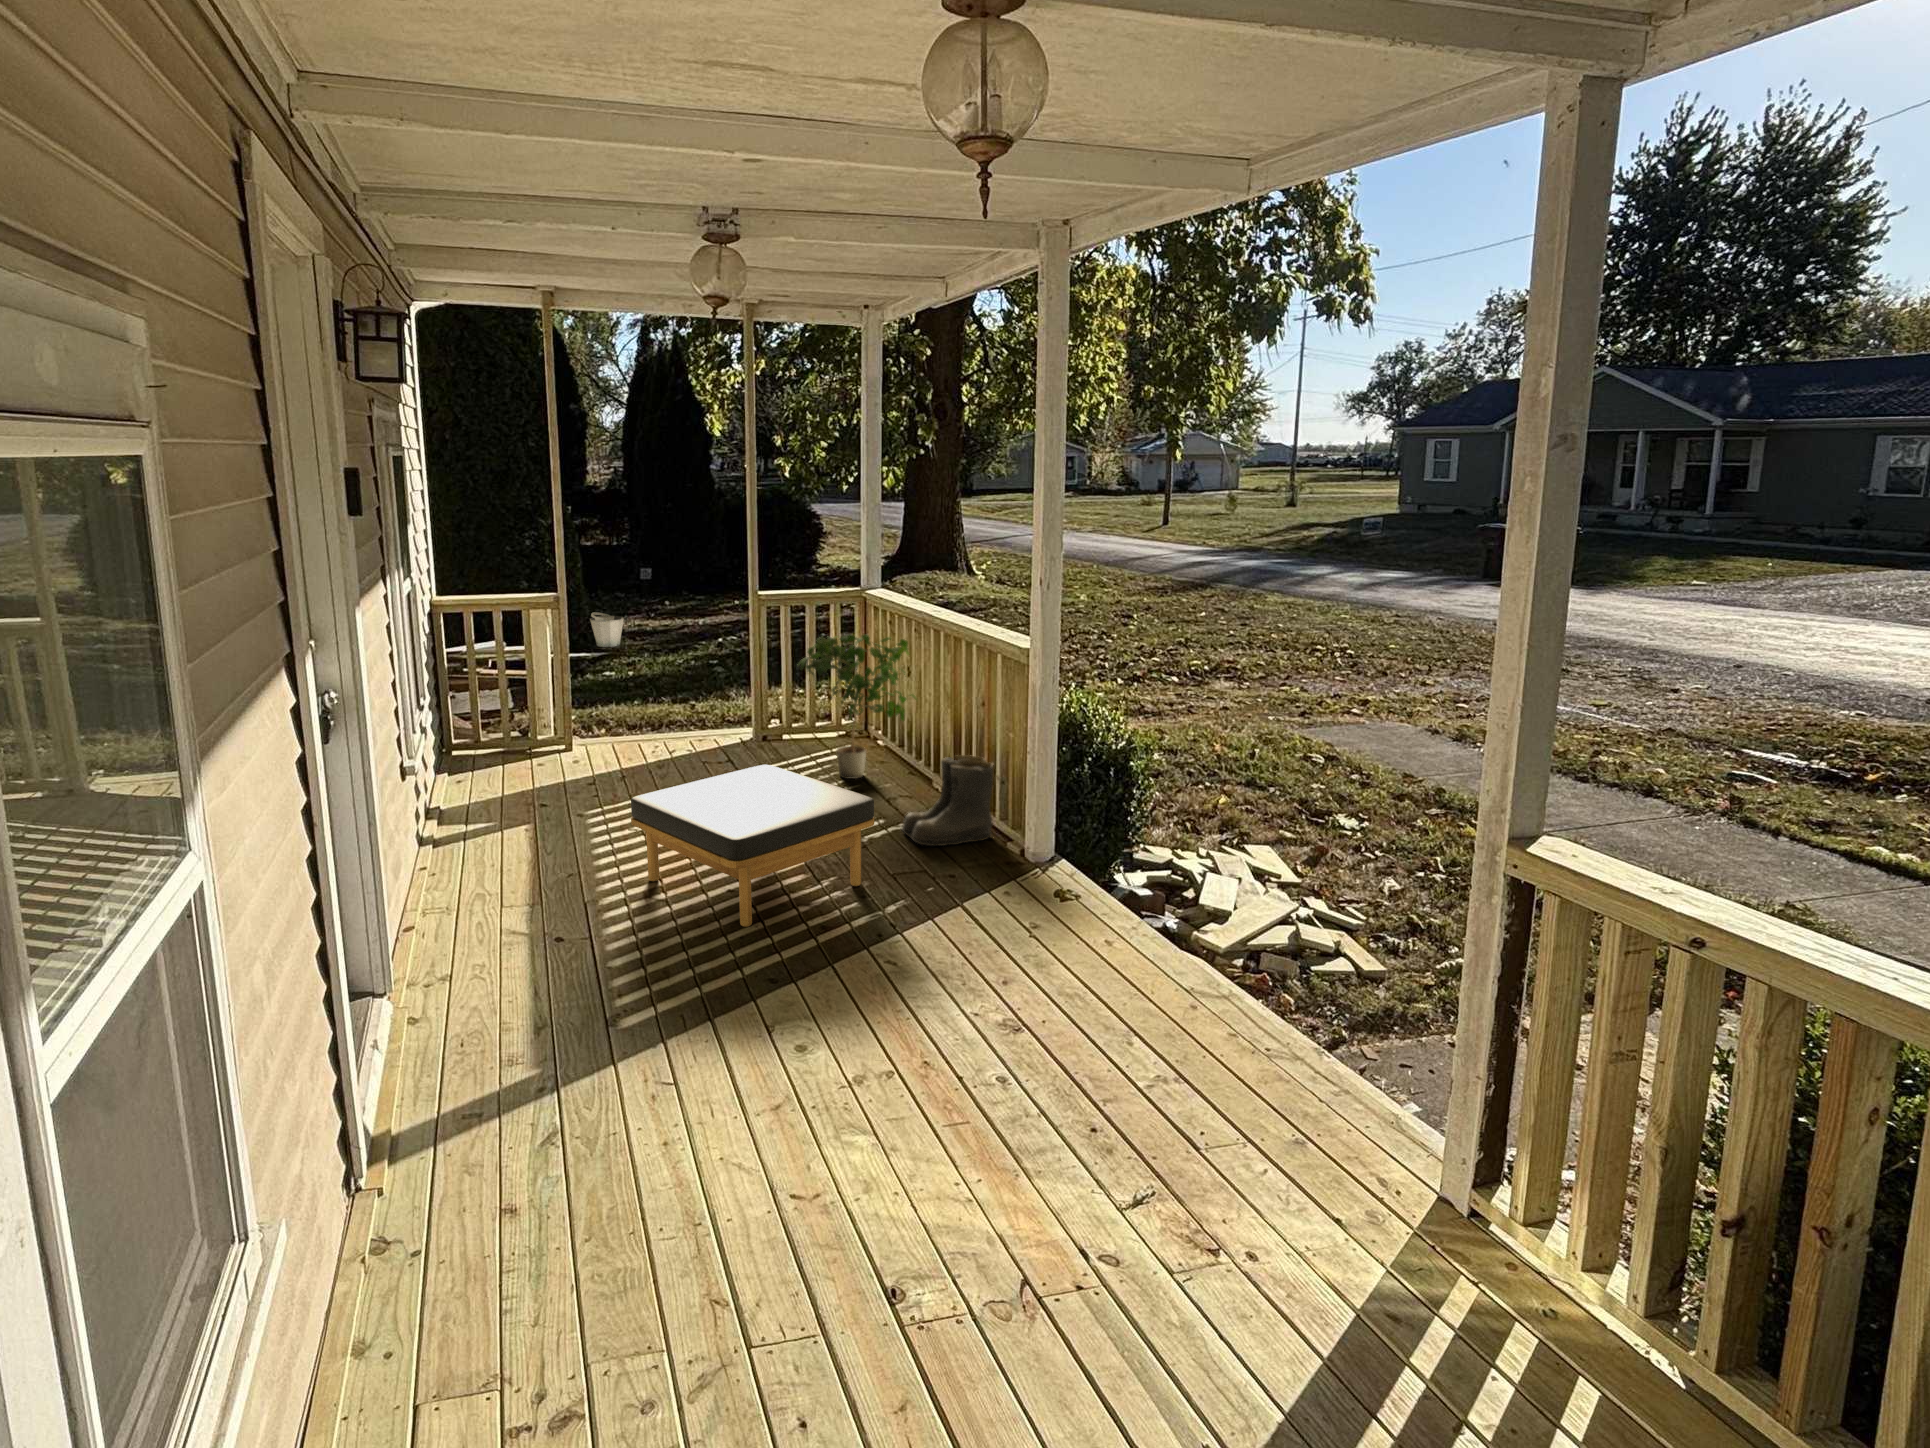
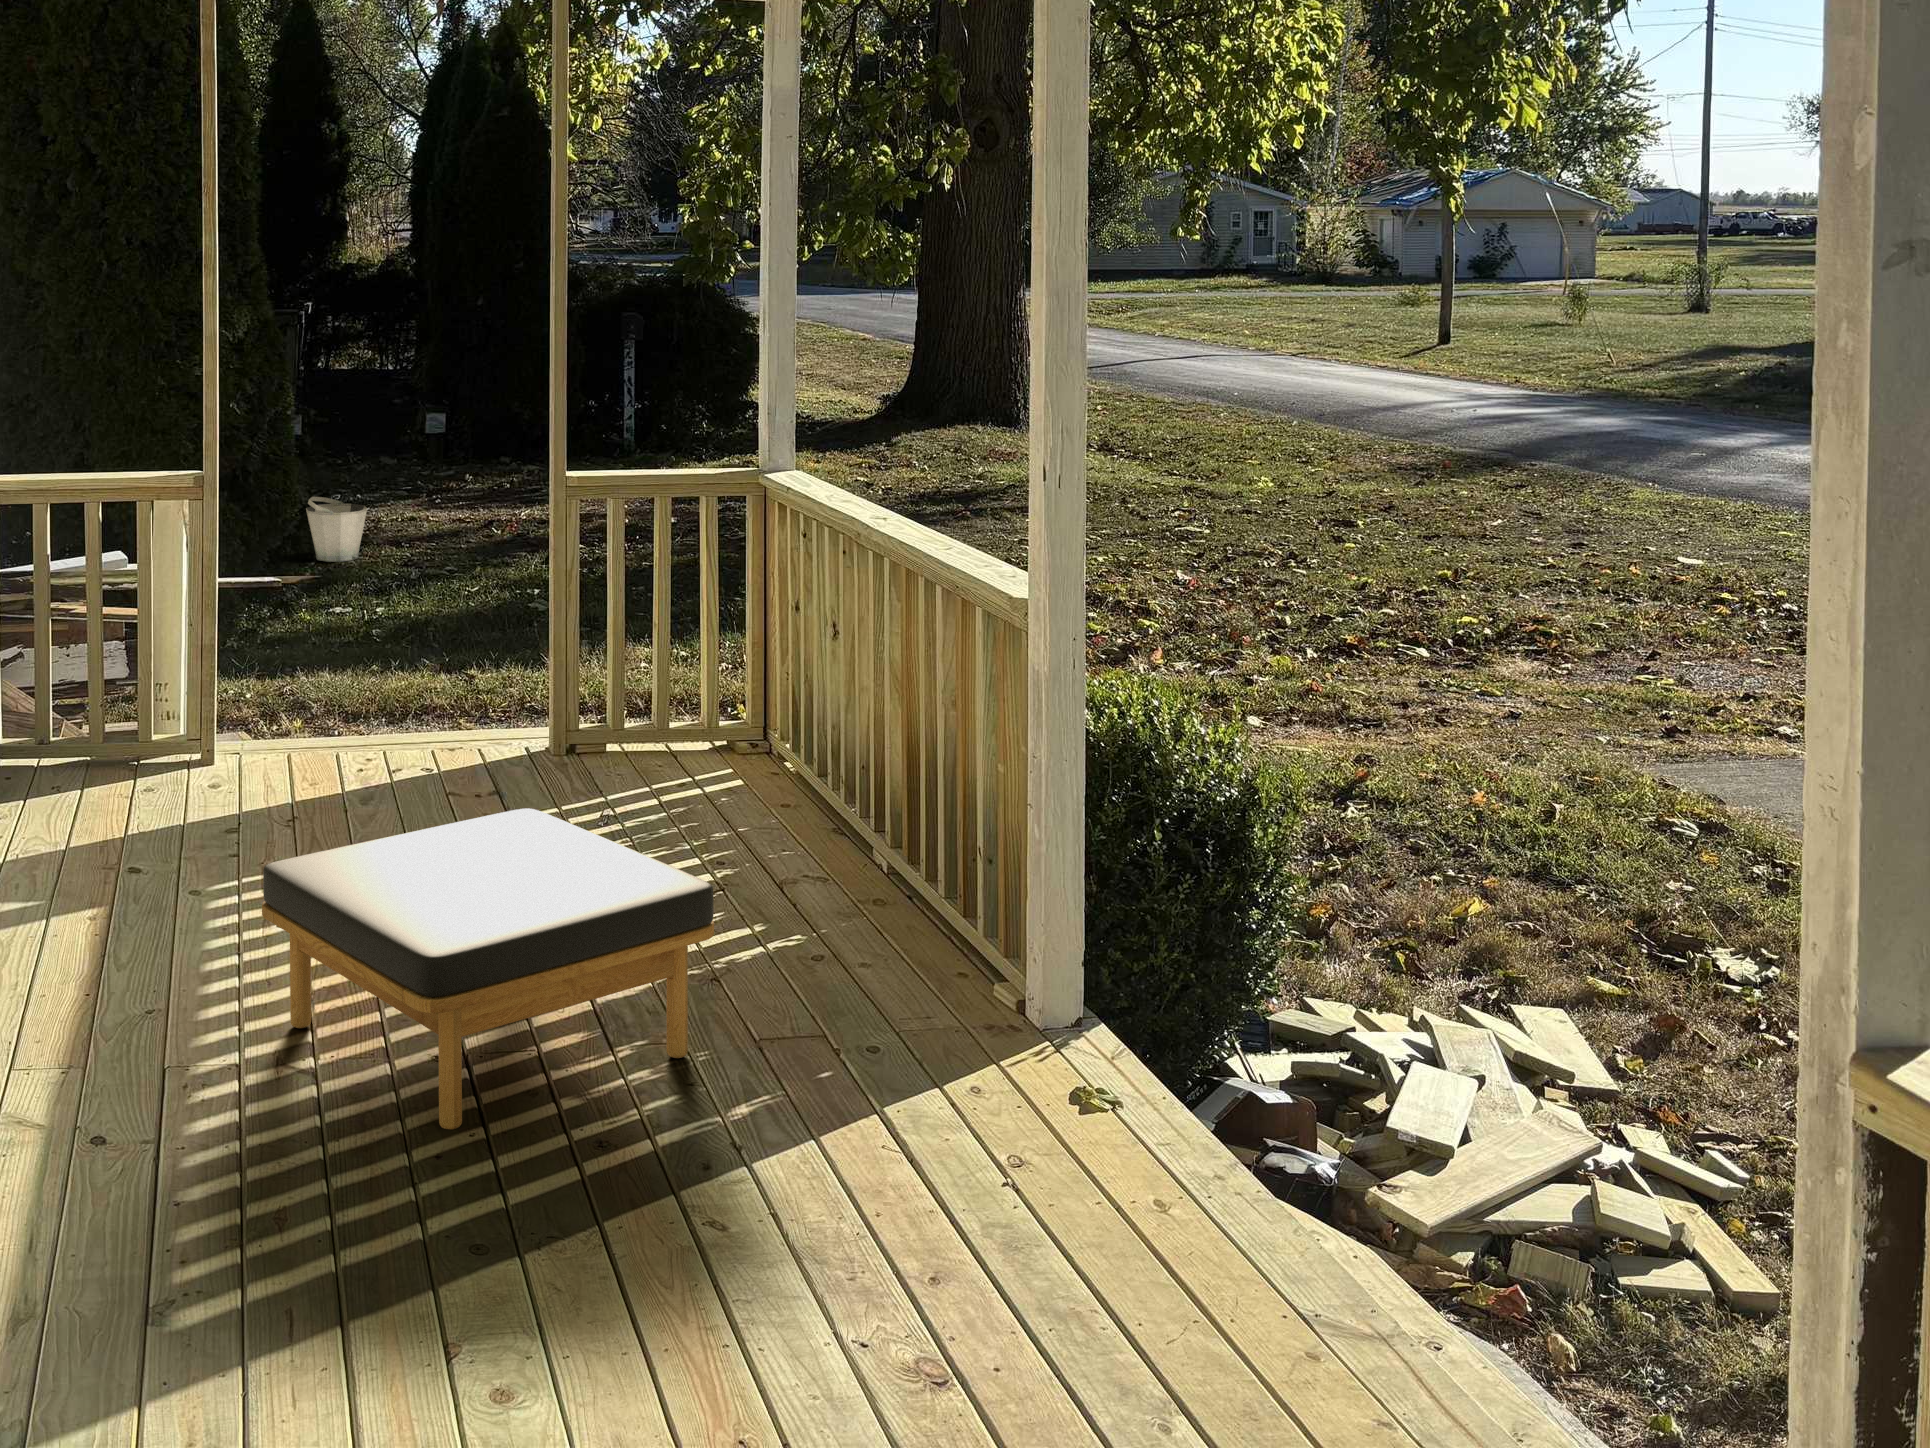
potted plant: present [798,634,917,779] -> none [617,559,845,838]
boots: present [902,755,994,846] -> none [788,802,967,983]

